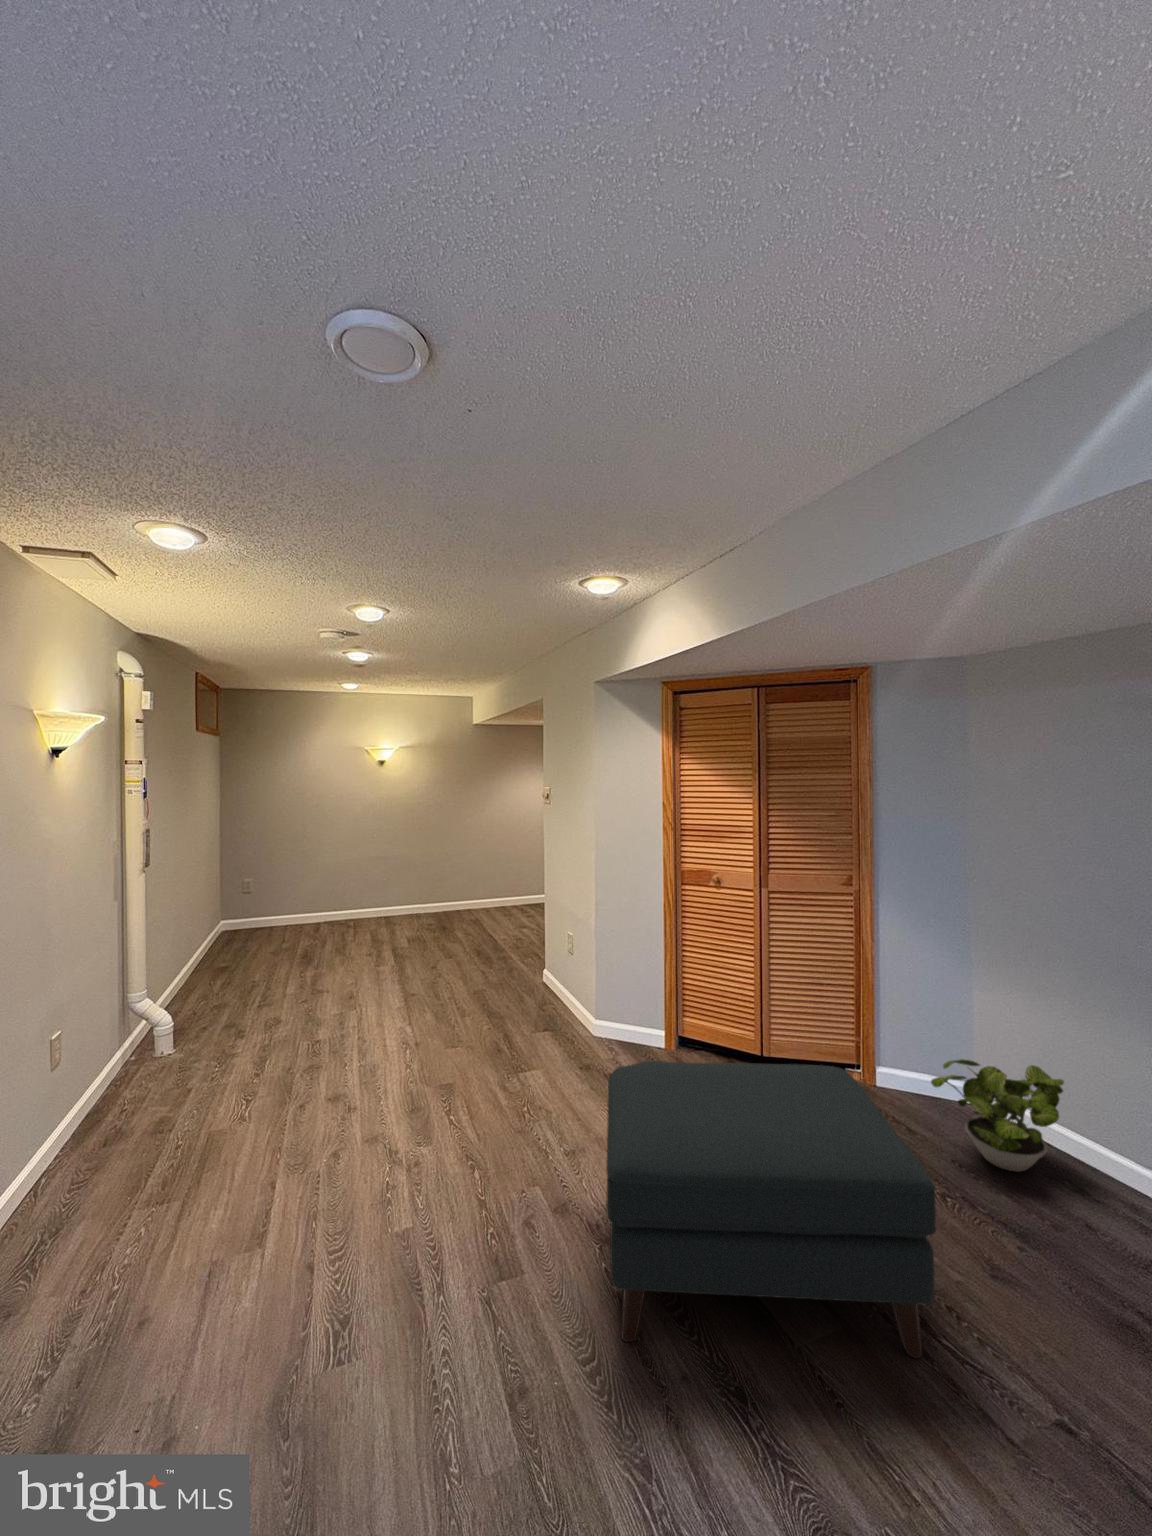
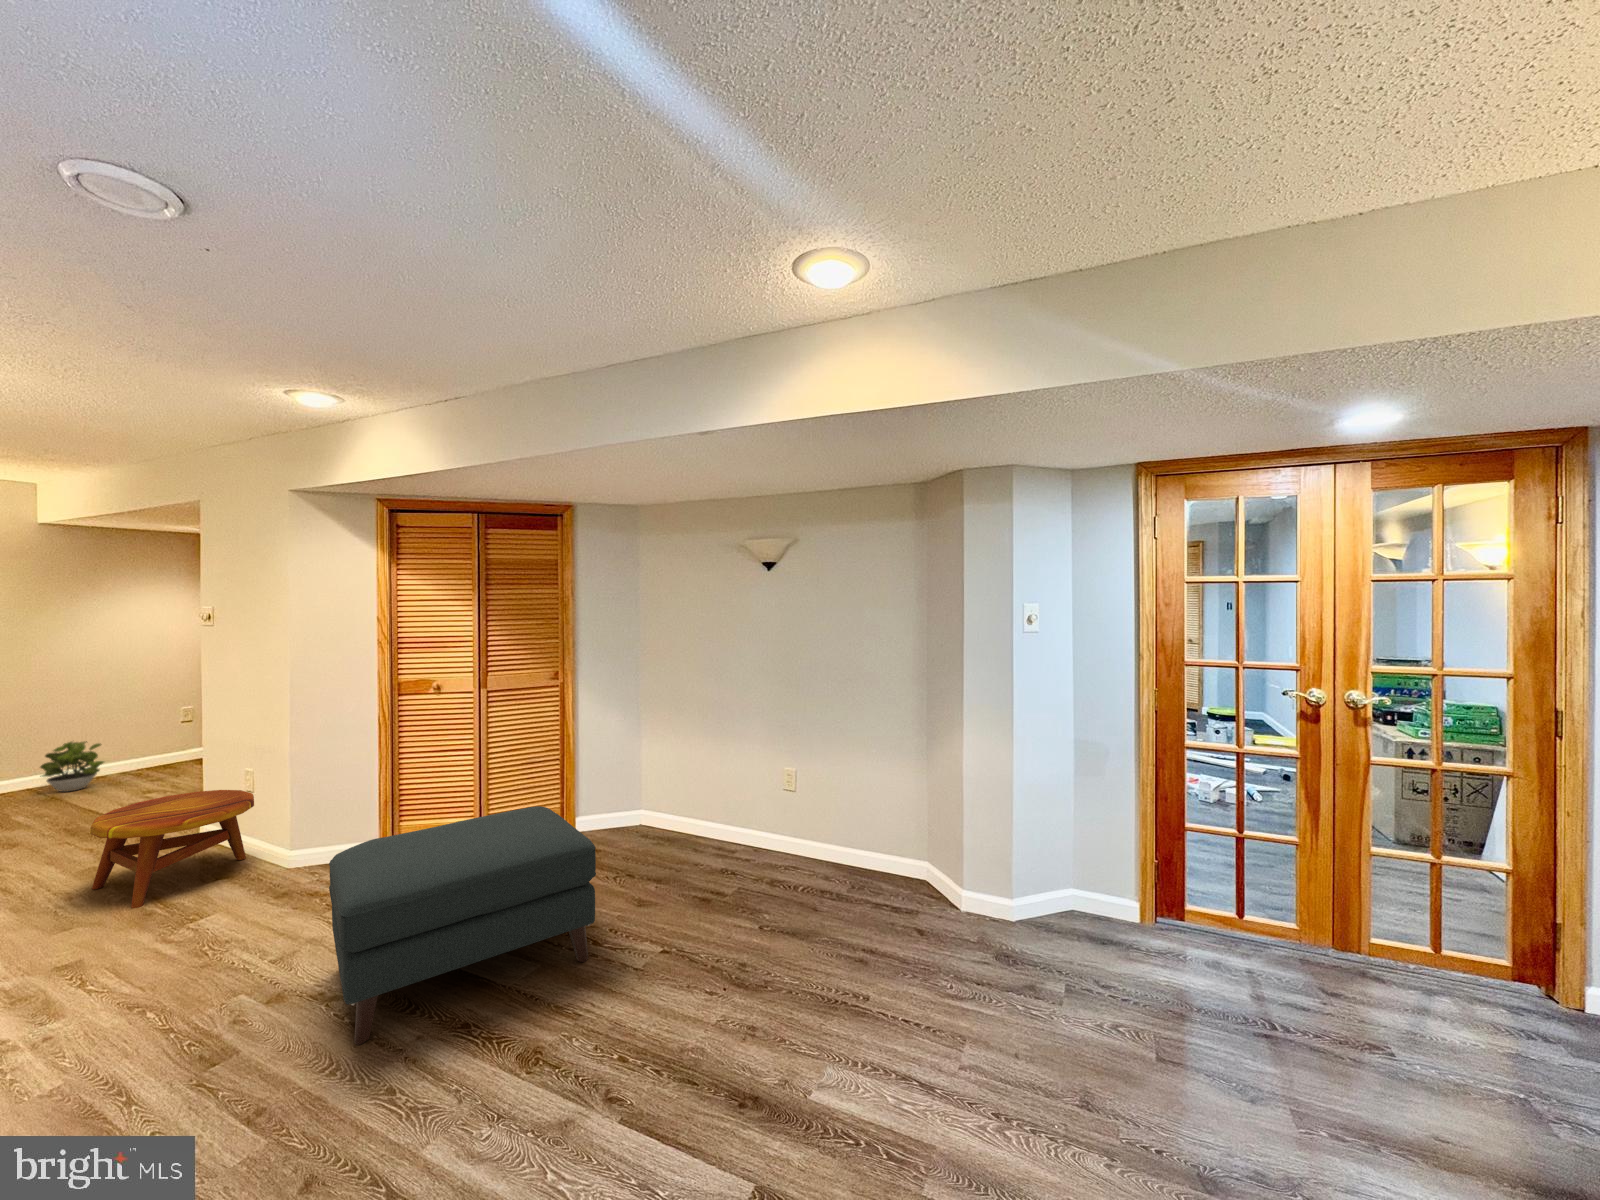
side table: none [471,946,571,1042] -> present [90,790,254,908]
potted plant: present [931,1059,1064,1172] -> present [40,741,104,792]

